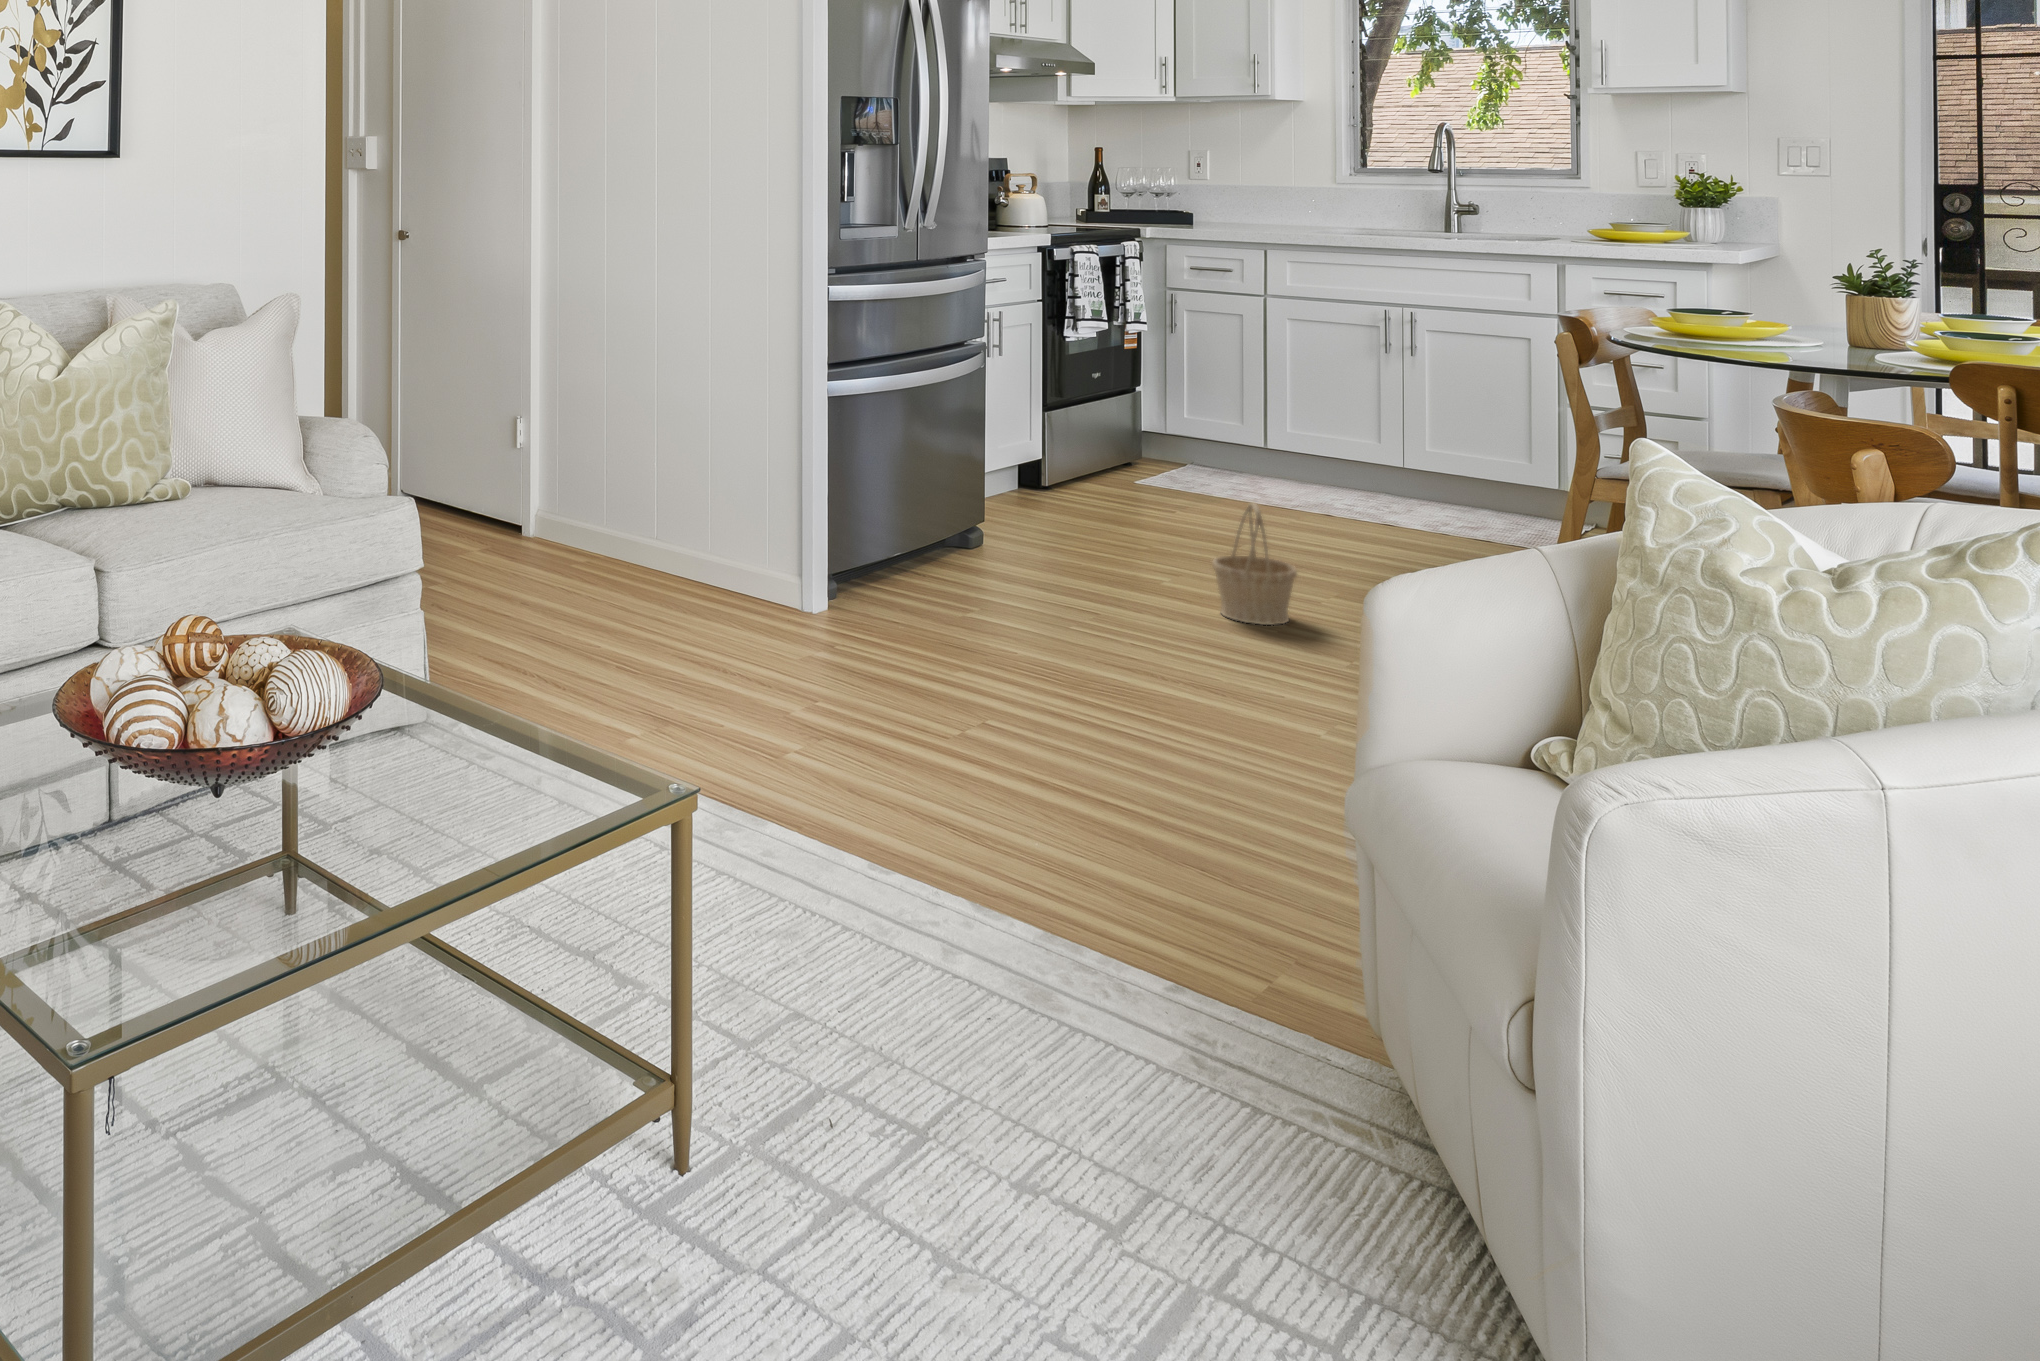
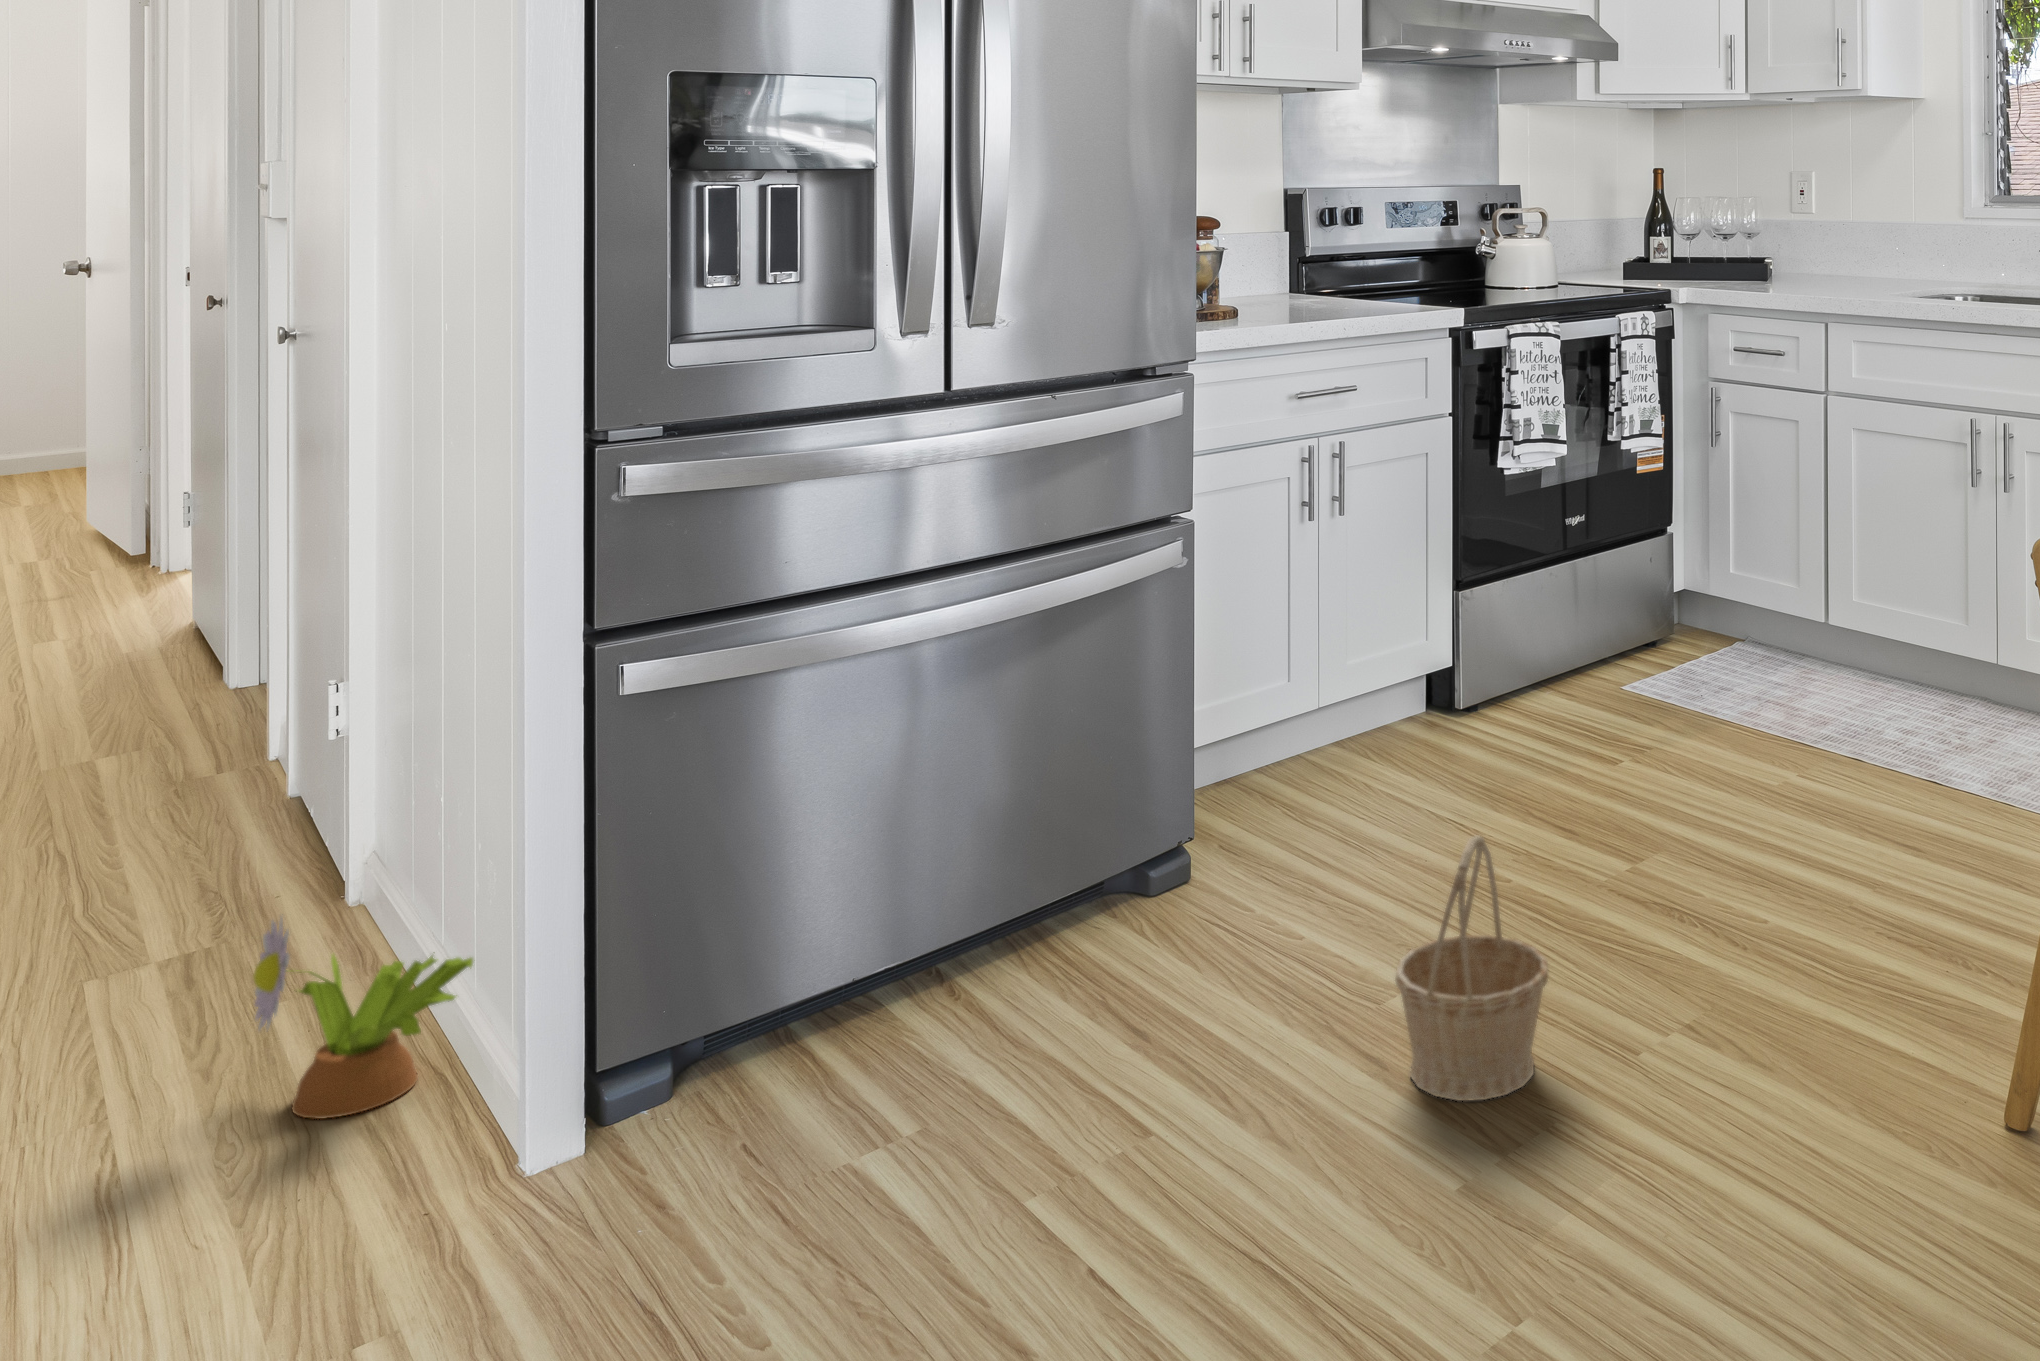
decorative plant: none [660,516,755,611] -> present [254,918,473,1119]

